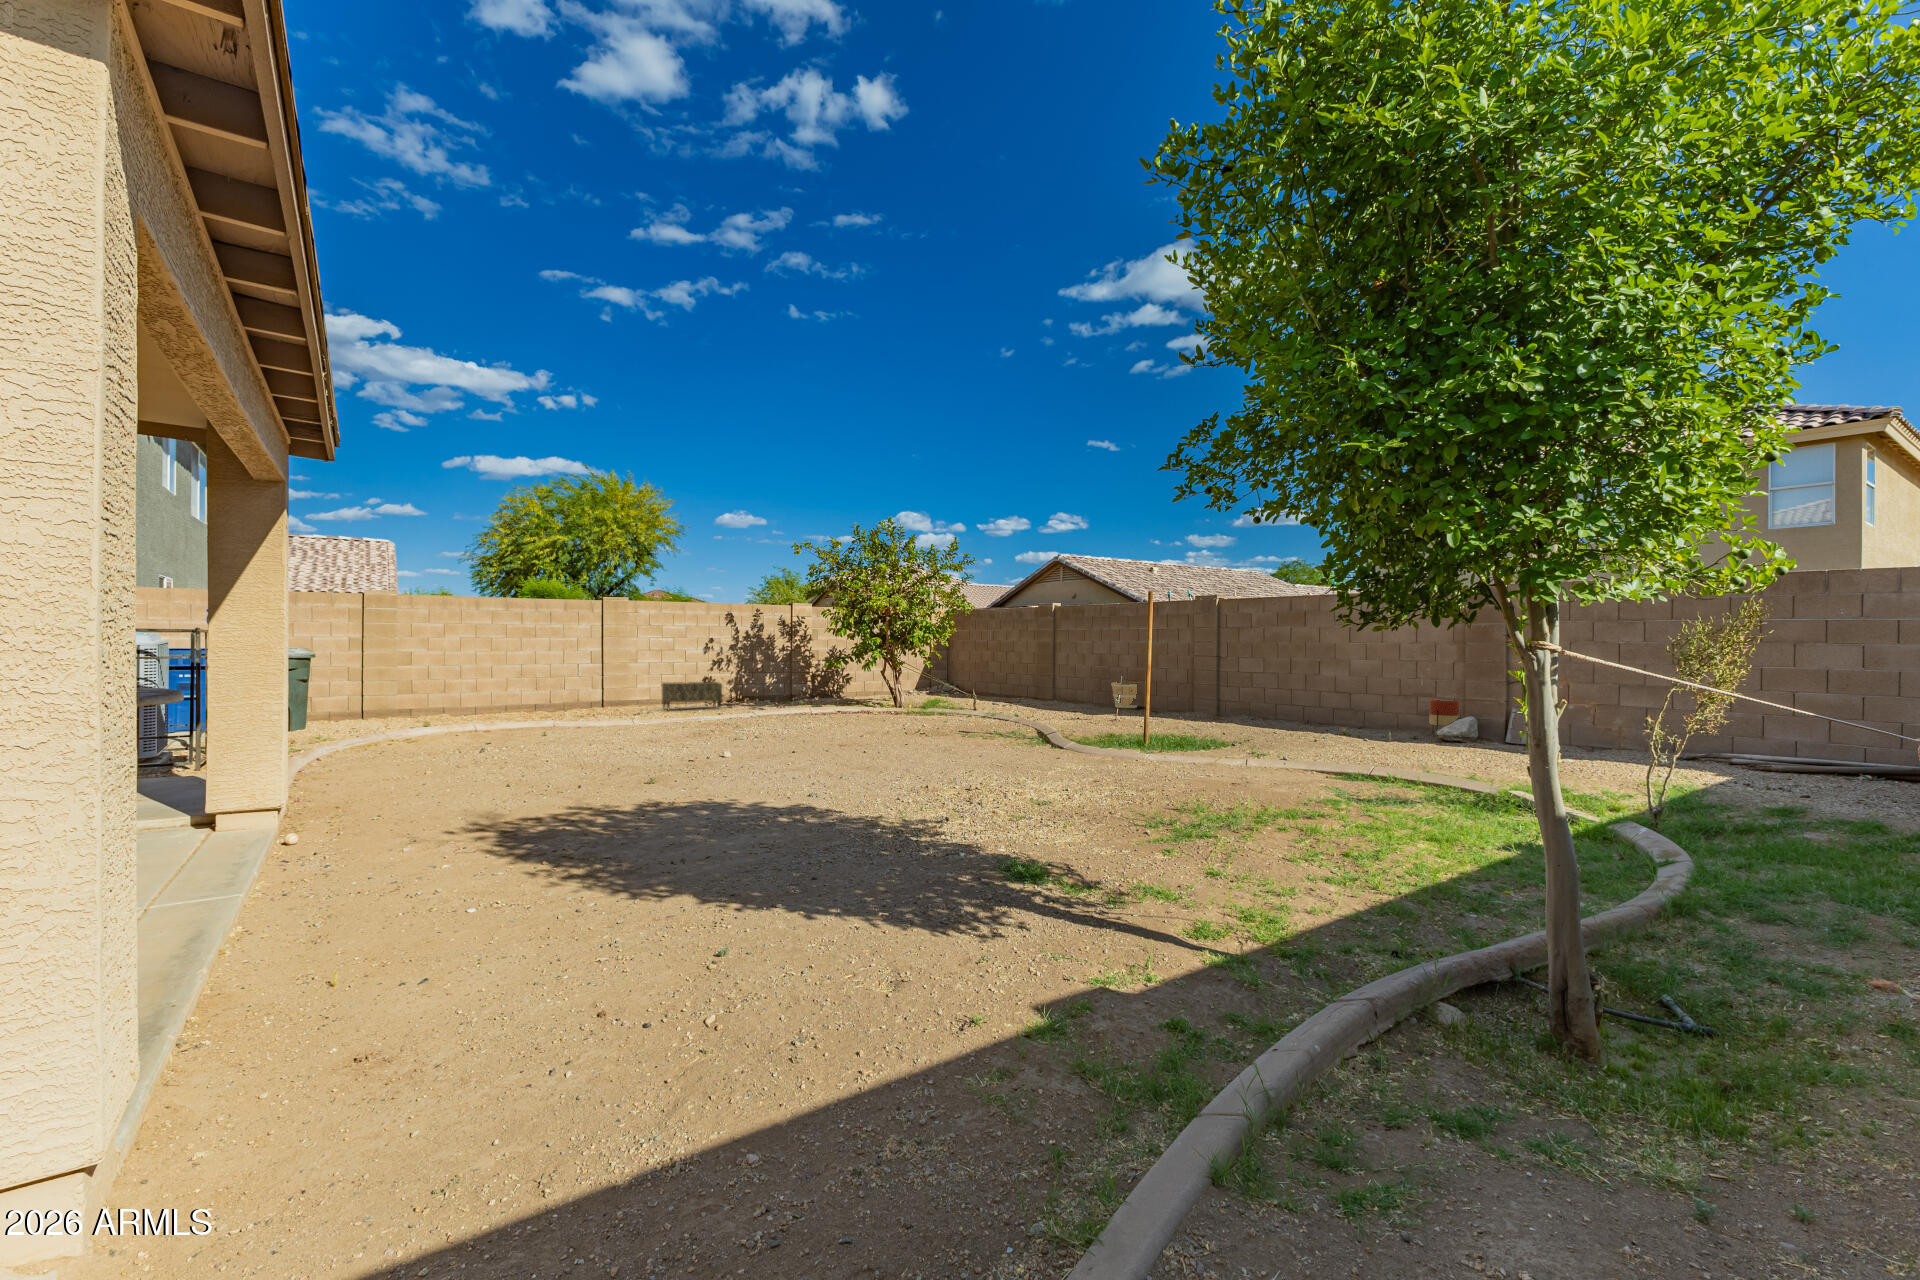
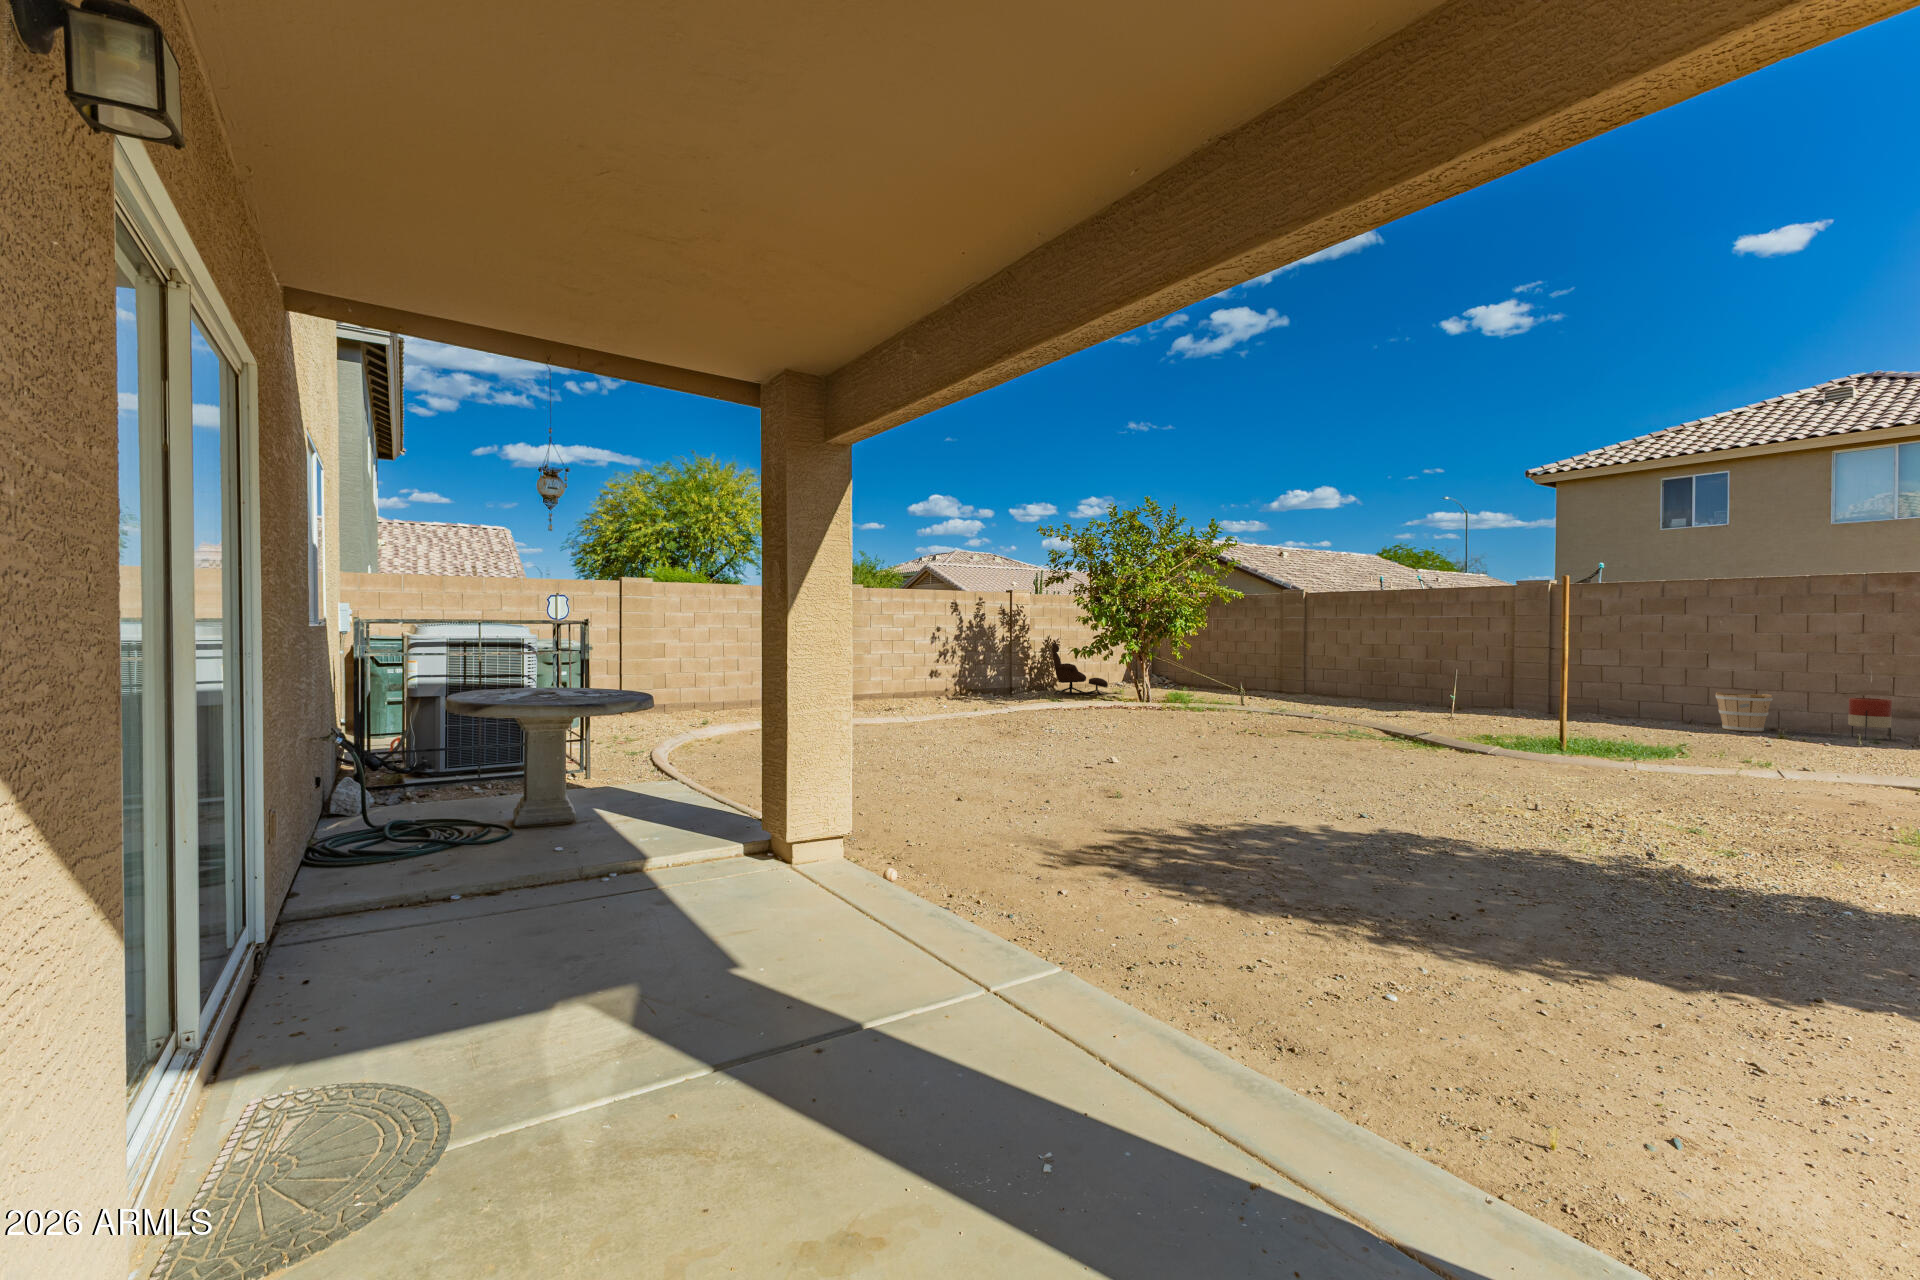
lounge chair: none [832,652,887,701] -> present [1052,643,1108,695]
bench: present [662,682,722,709] -> none [892,675,956,706]
wooden bucket: present [1111,682,1137,708] -> present [1715,692,1773,732]

